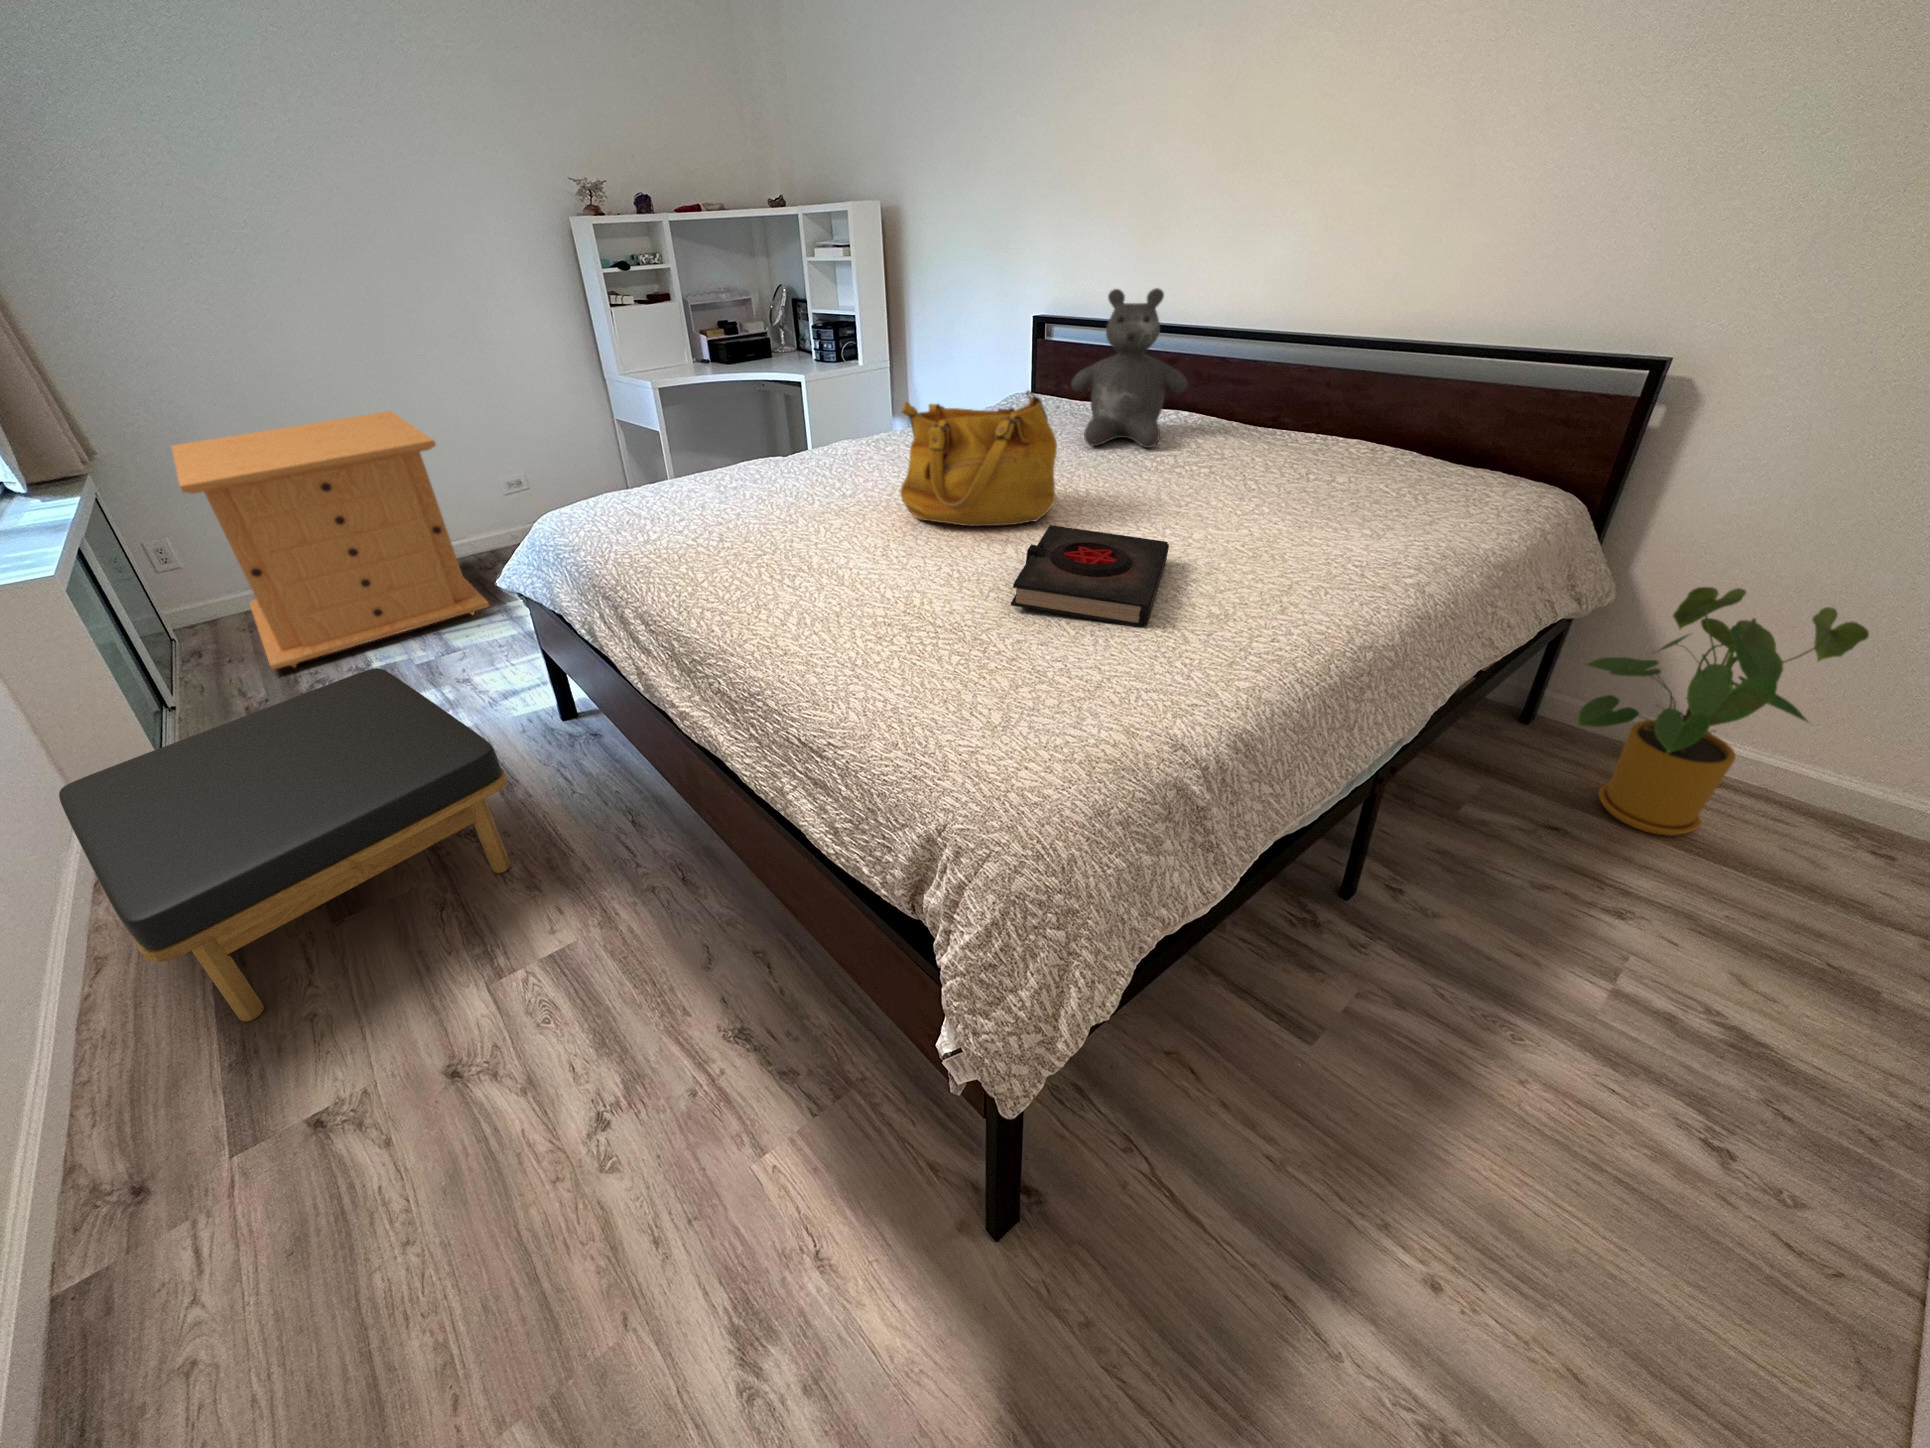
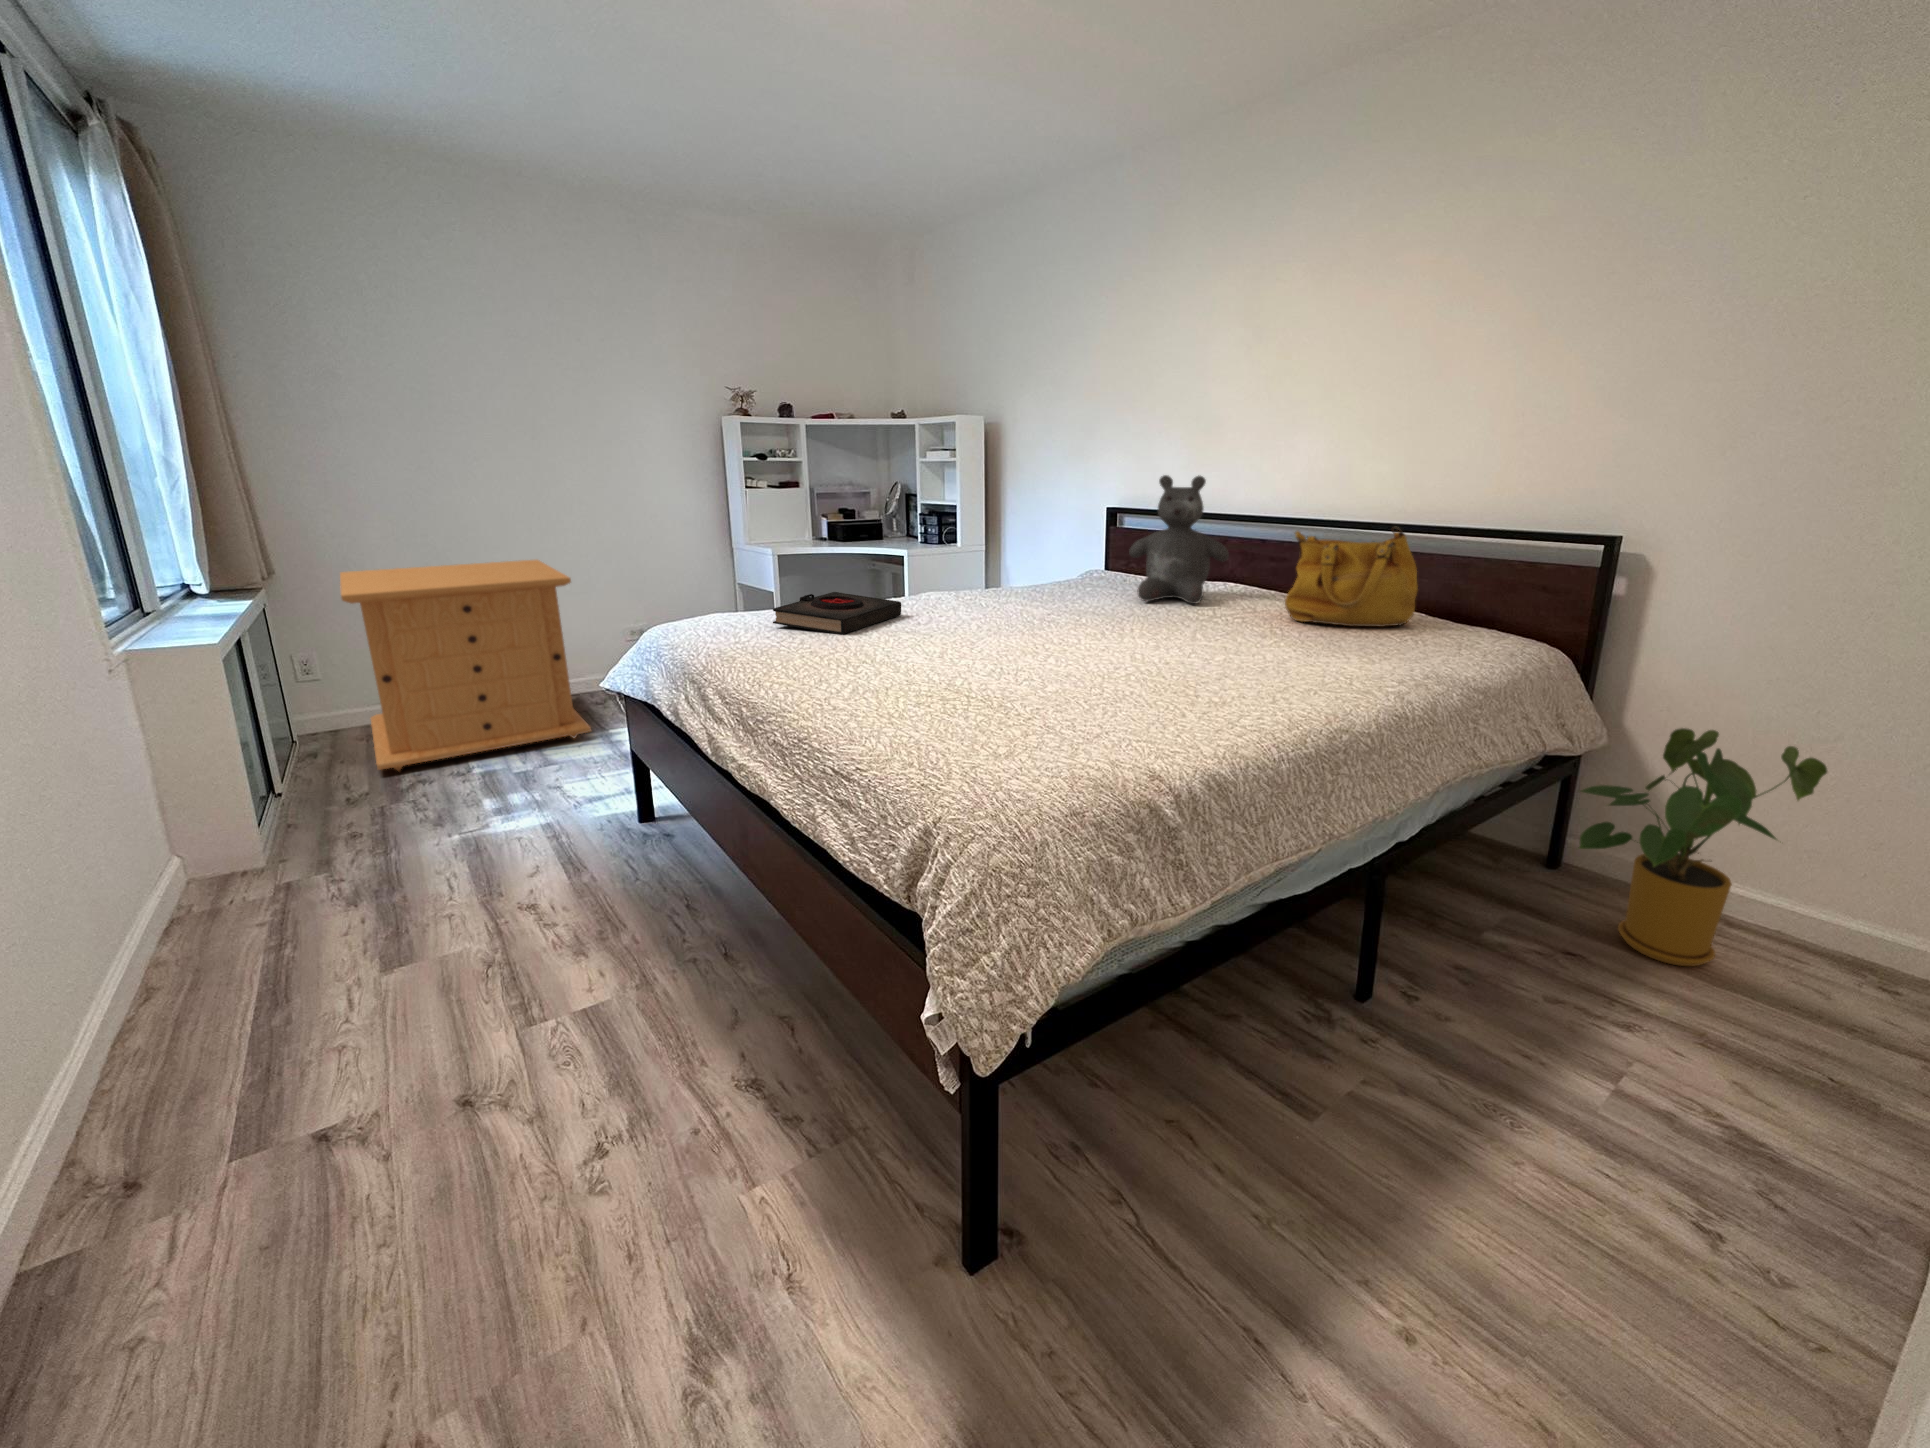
handbag: present [901,391,1057,526] -> present [1285,527,1418,627]
book: present [1011,525,1169,627] -> present [773,592,901,635]
ottoman: present [59,668,510,1021] -> none [165,750,575,1048]

